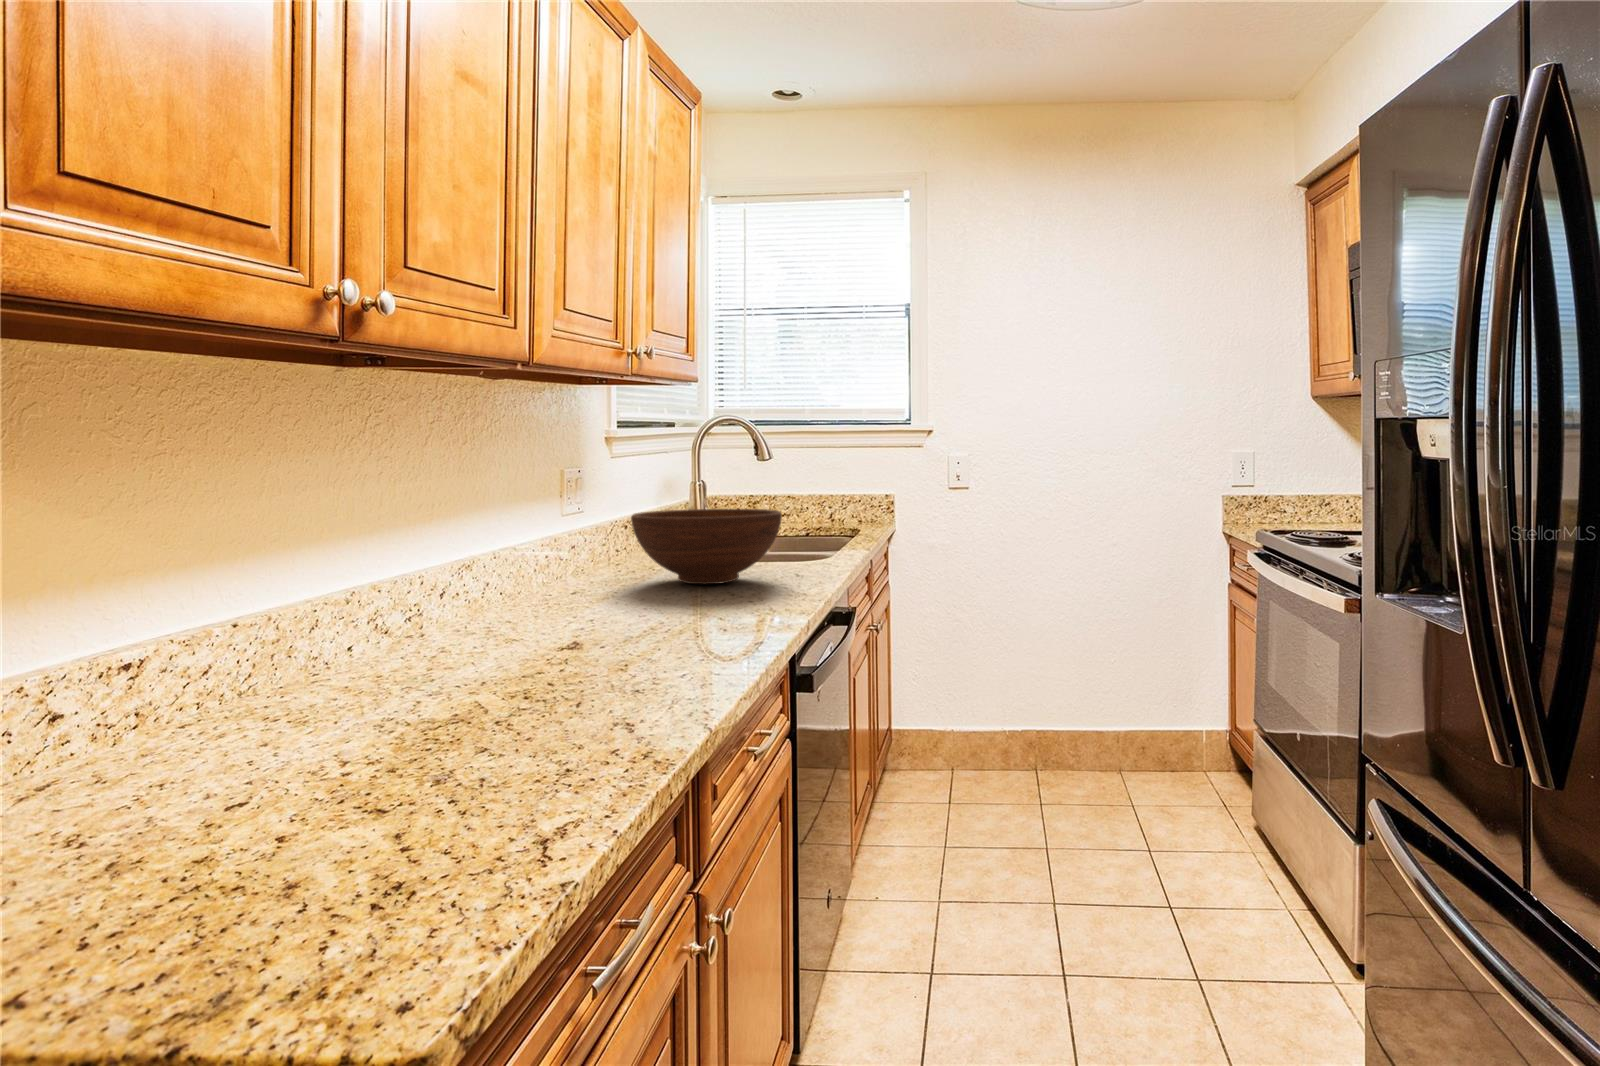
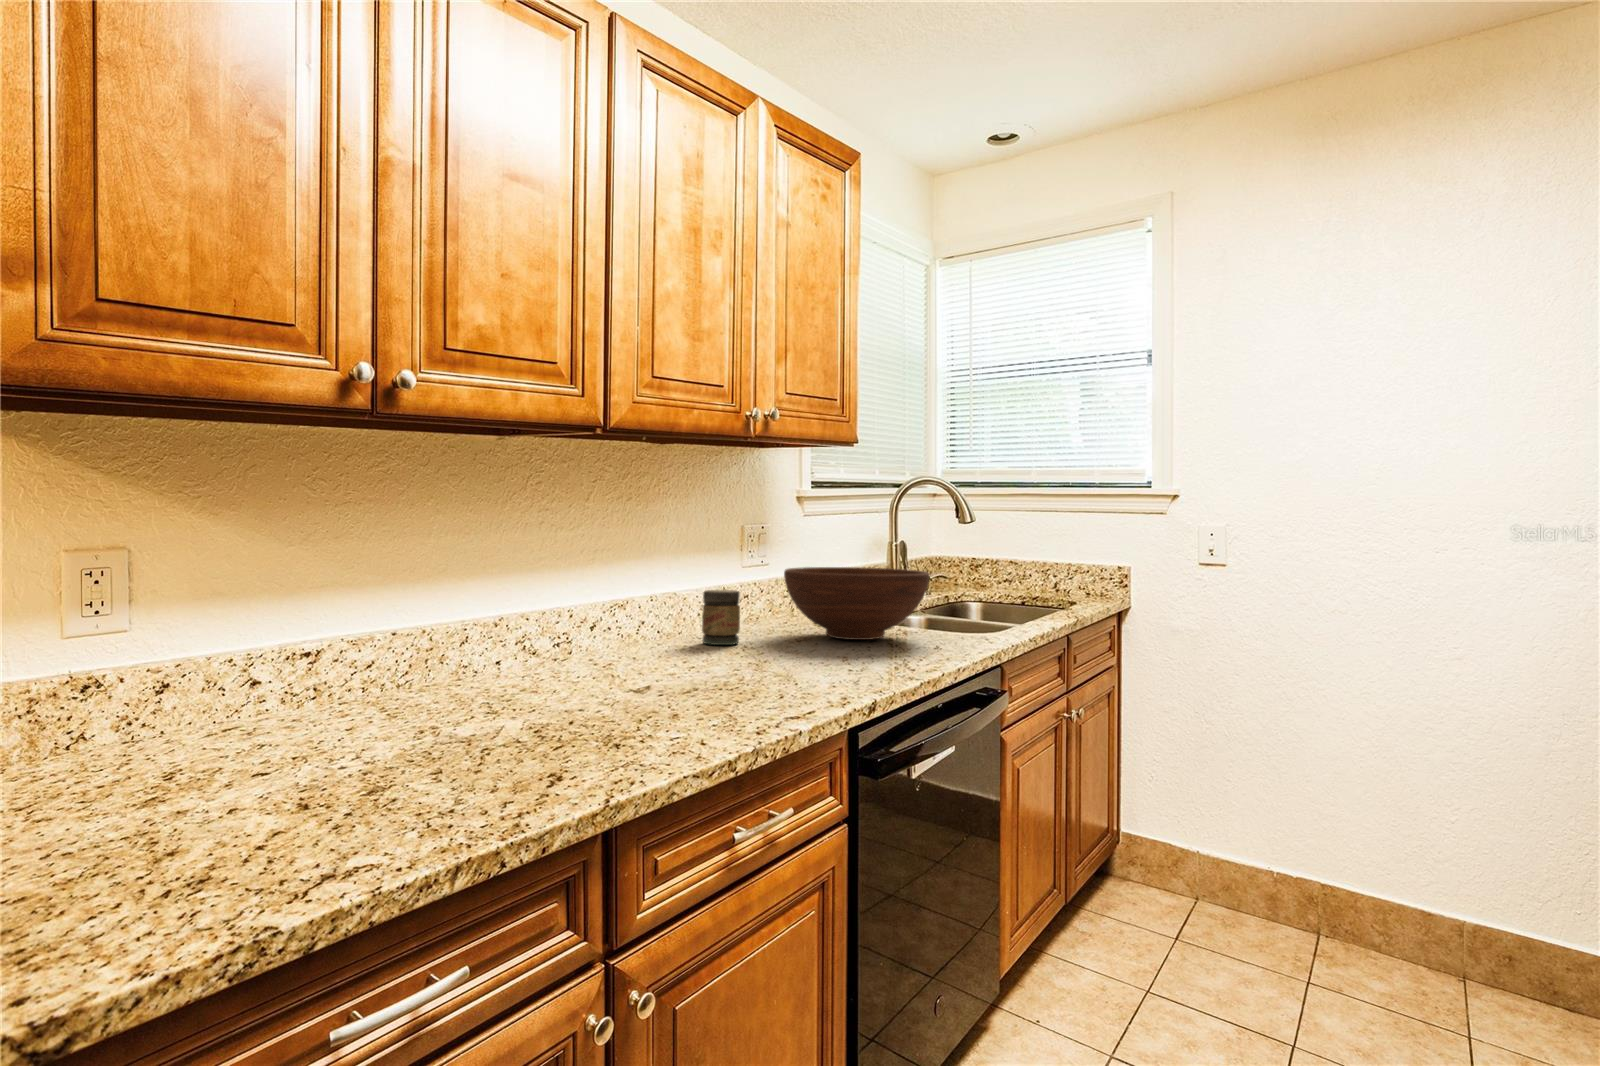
jar: none [557,541,599,602] -> present [702,590,740,645]

